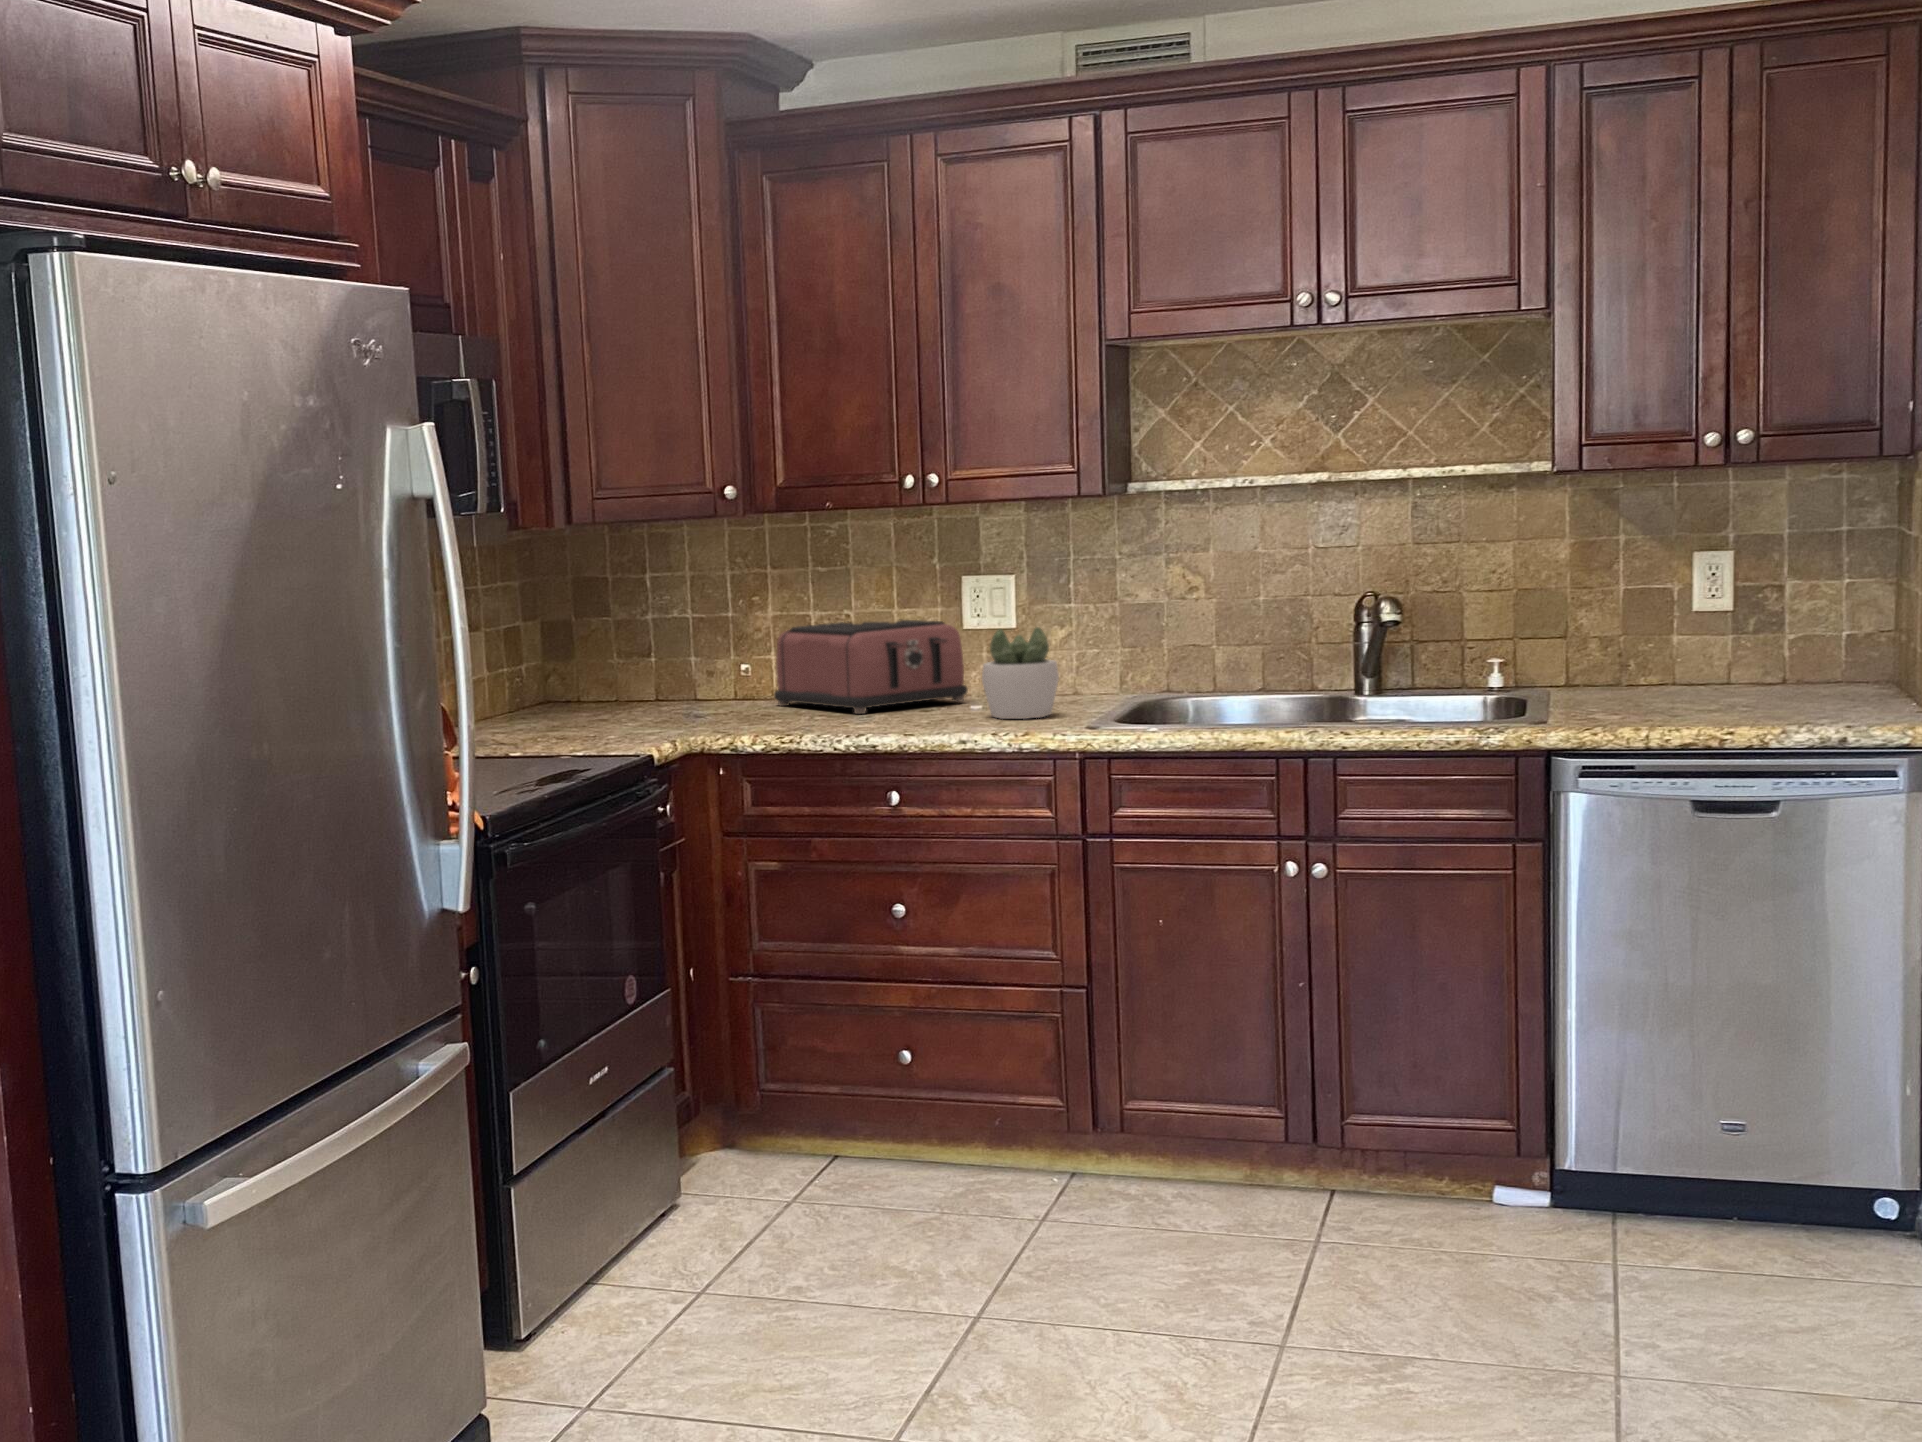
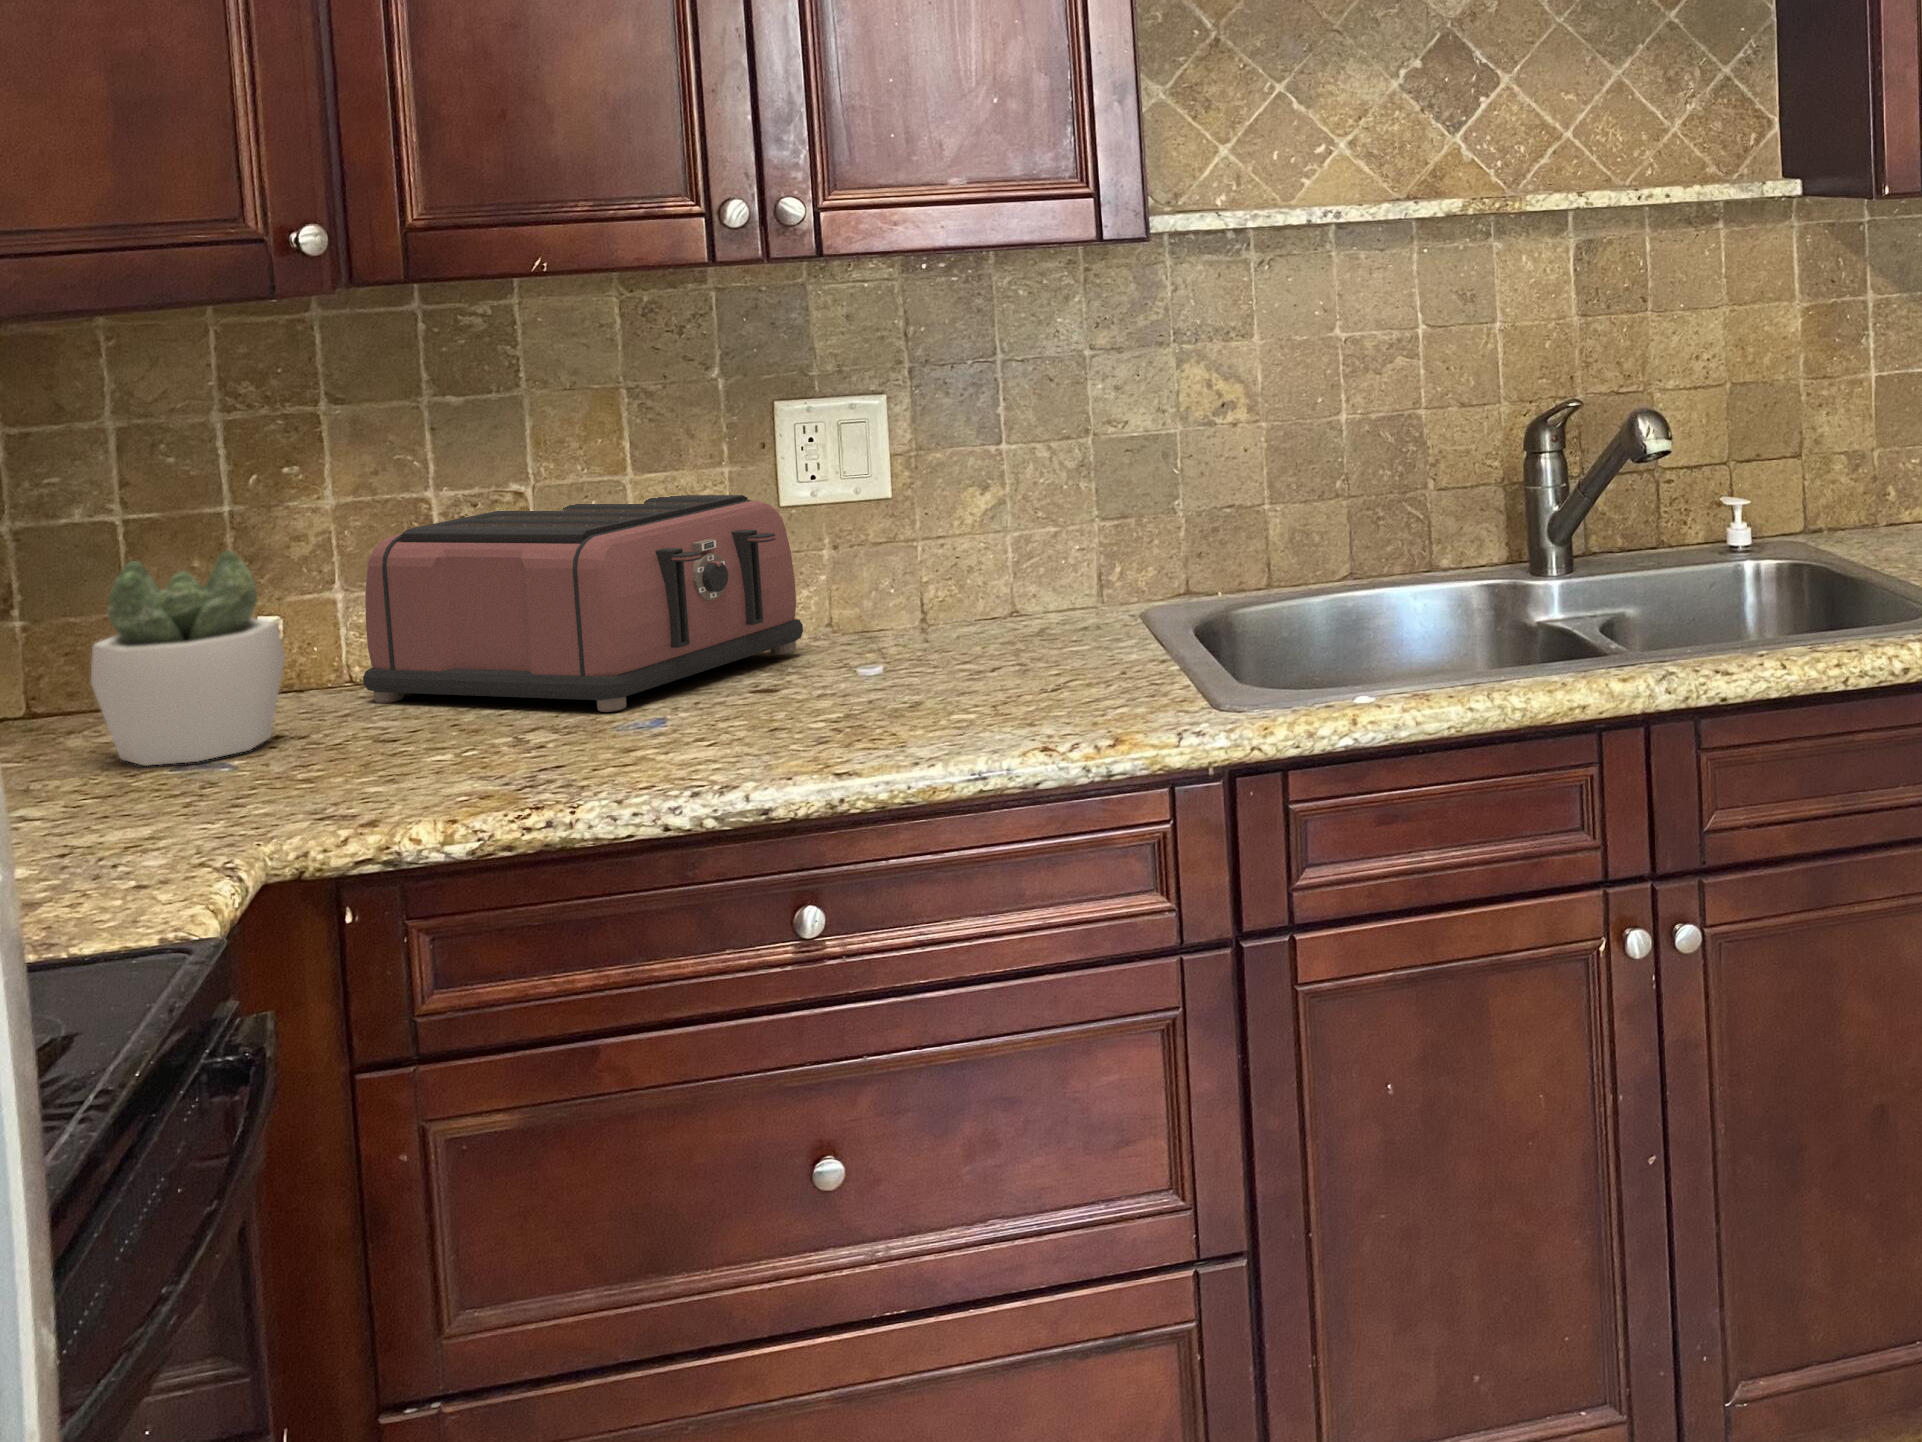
succulent plant: present [982,627,1059,719] -> present [91,551,285,766]

